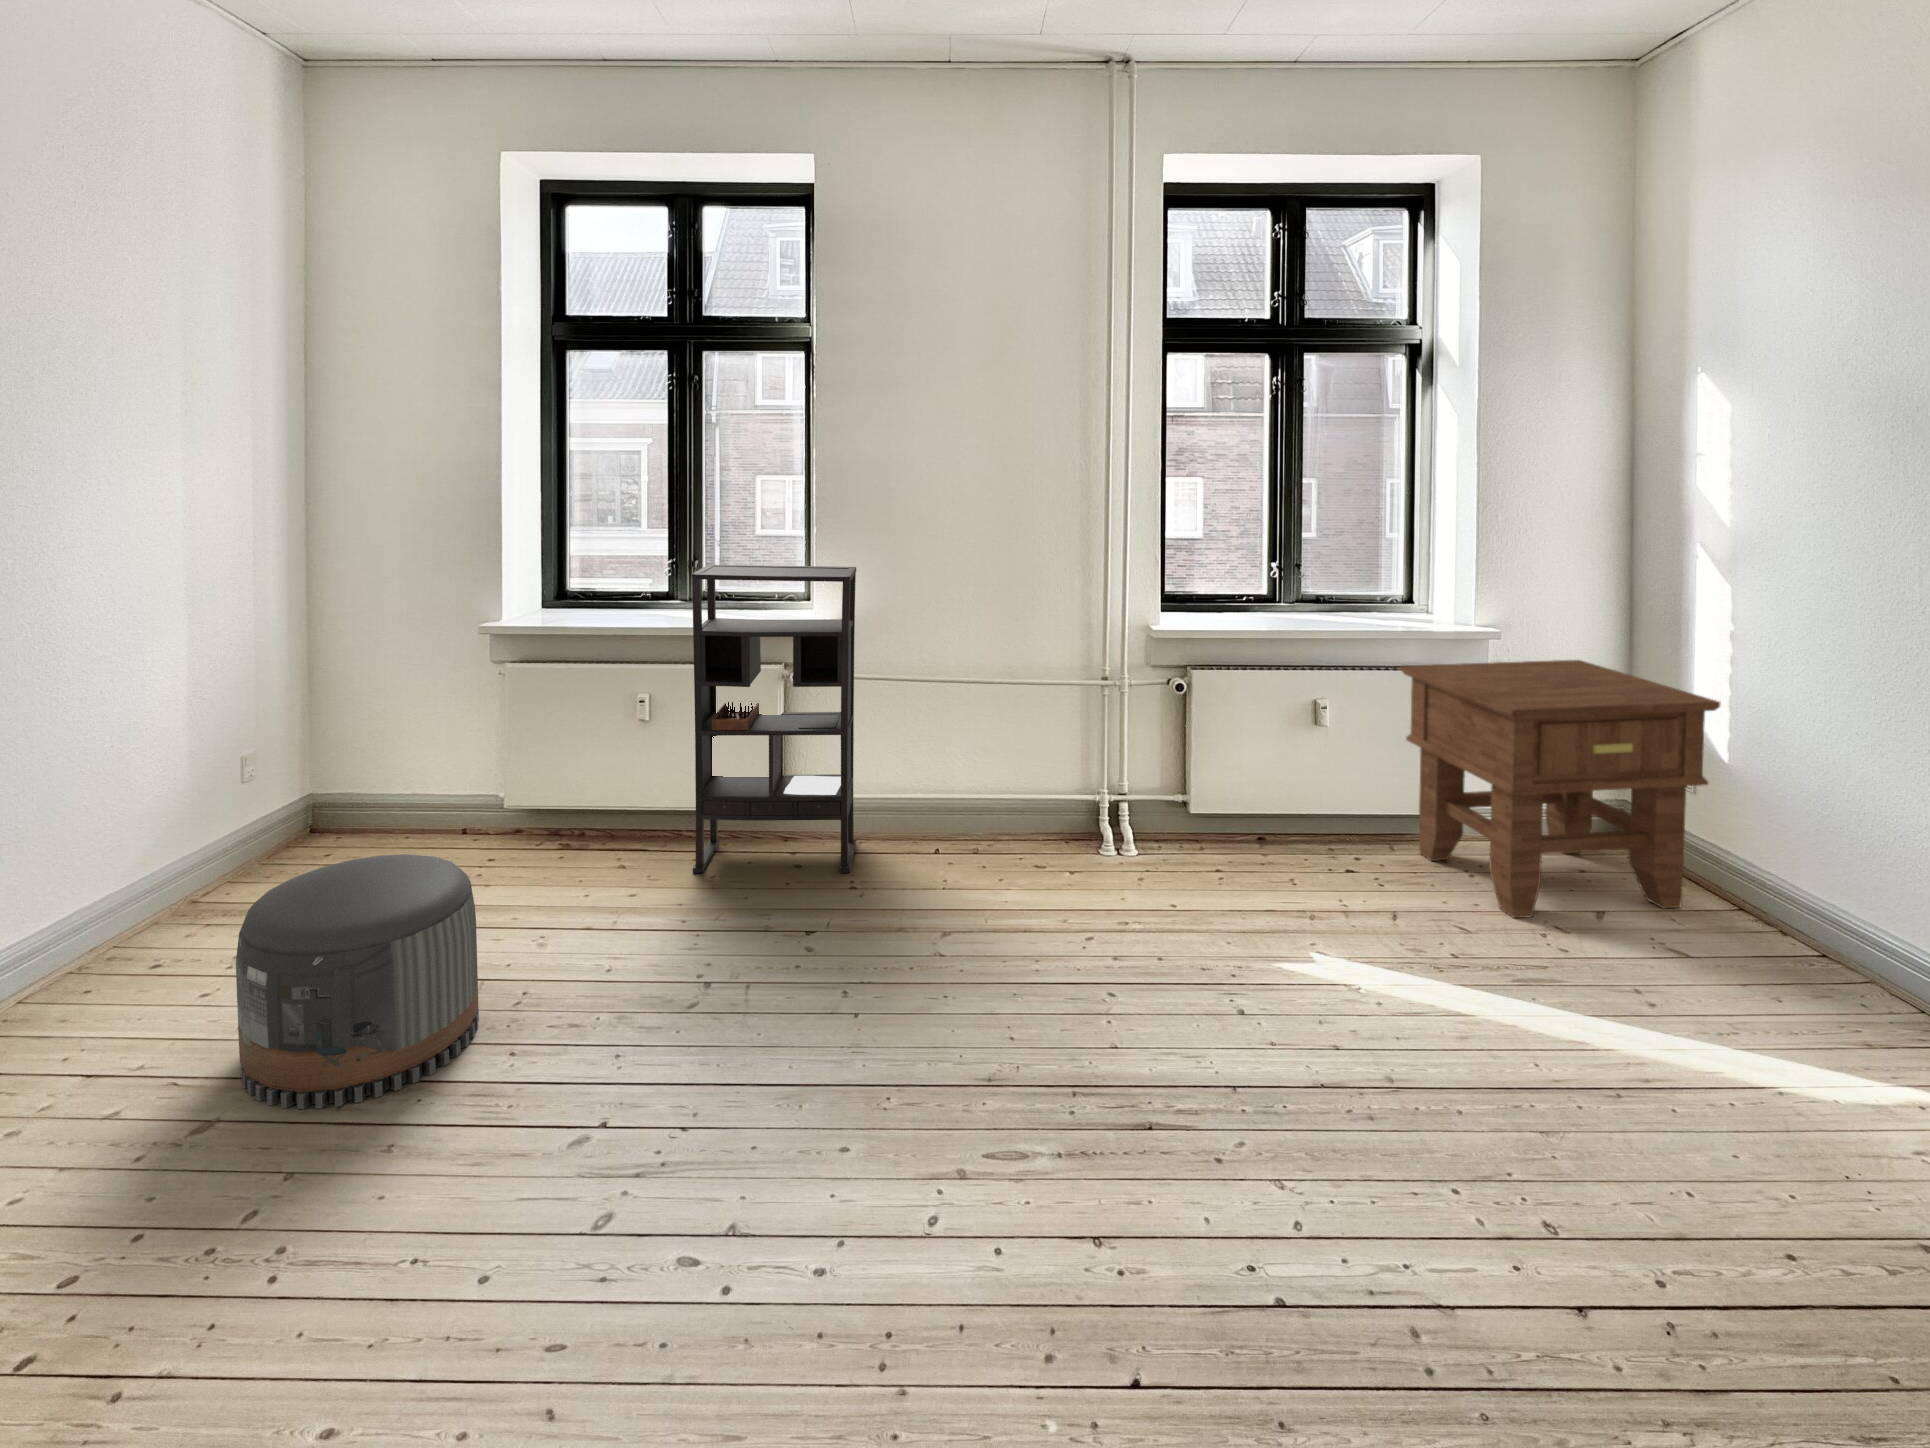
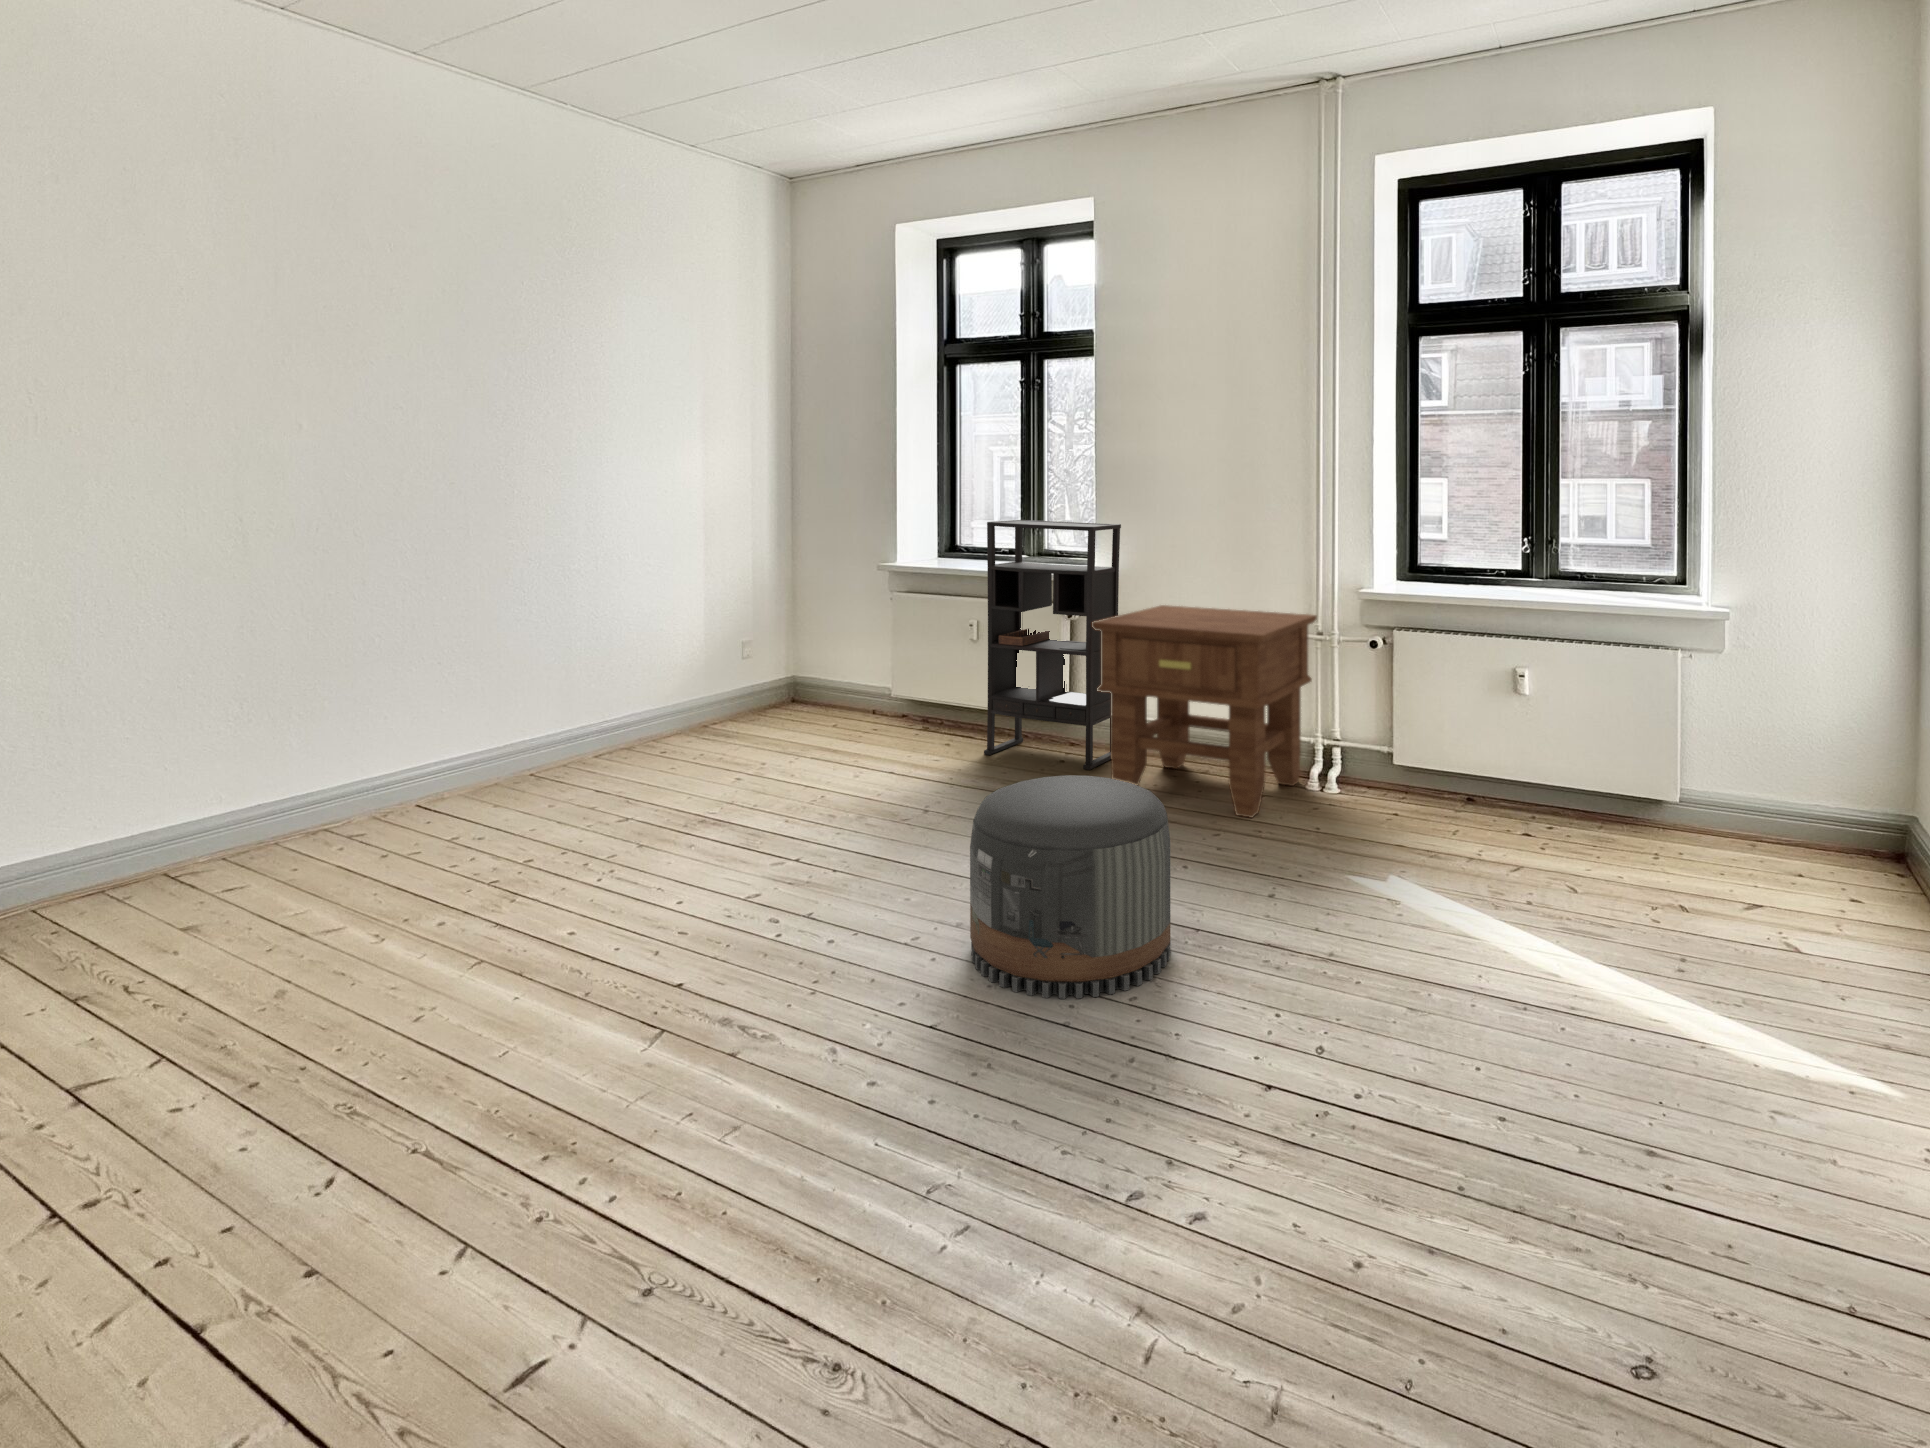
side table: present [1401,660,1721,918] -> present [1092,605,1317,818]
pouf: present [236,854,479,1109] -> present [970,775,1171,999]

